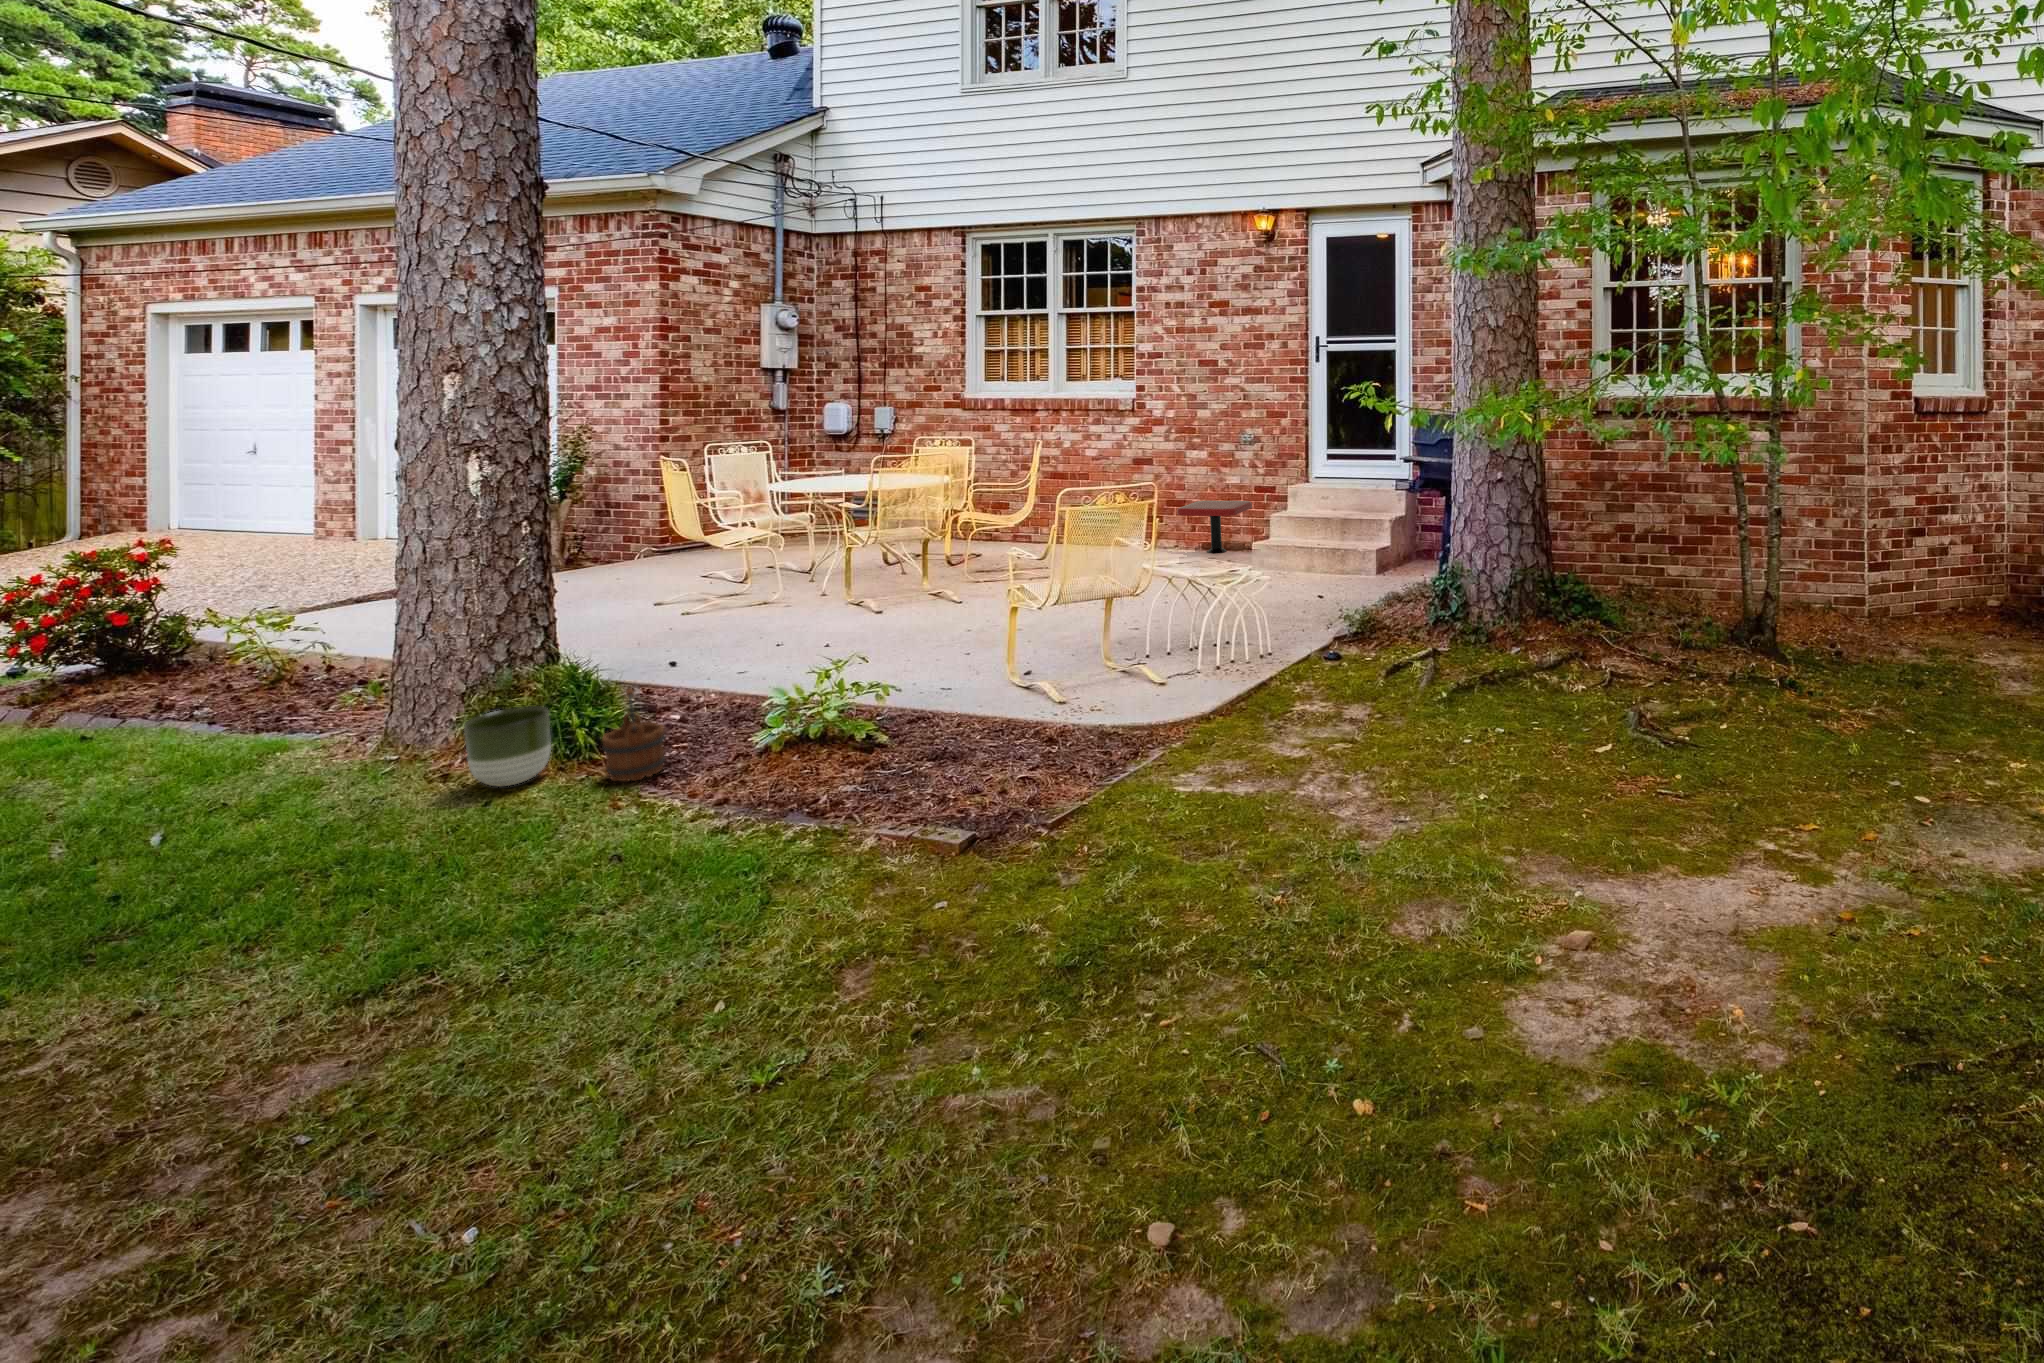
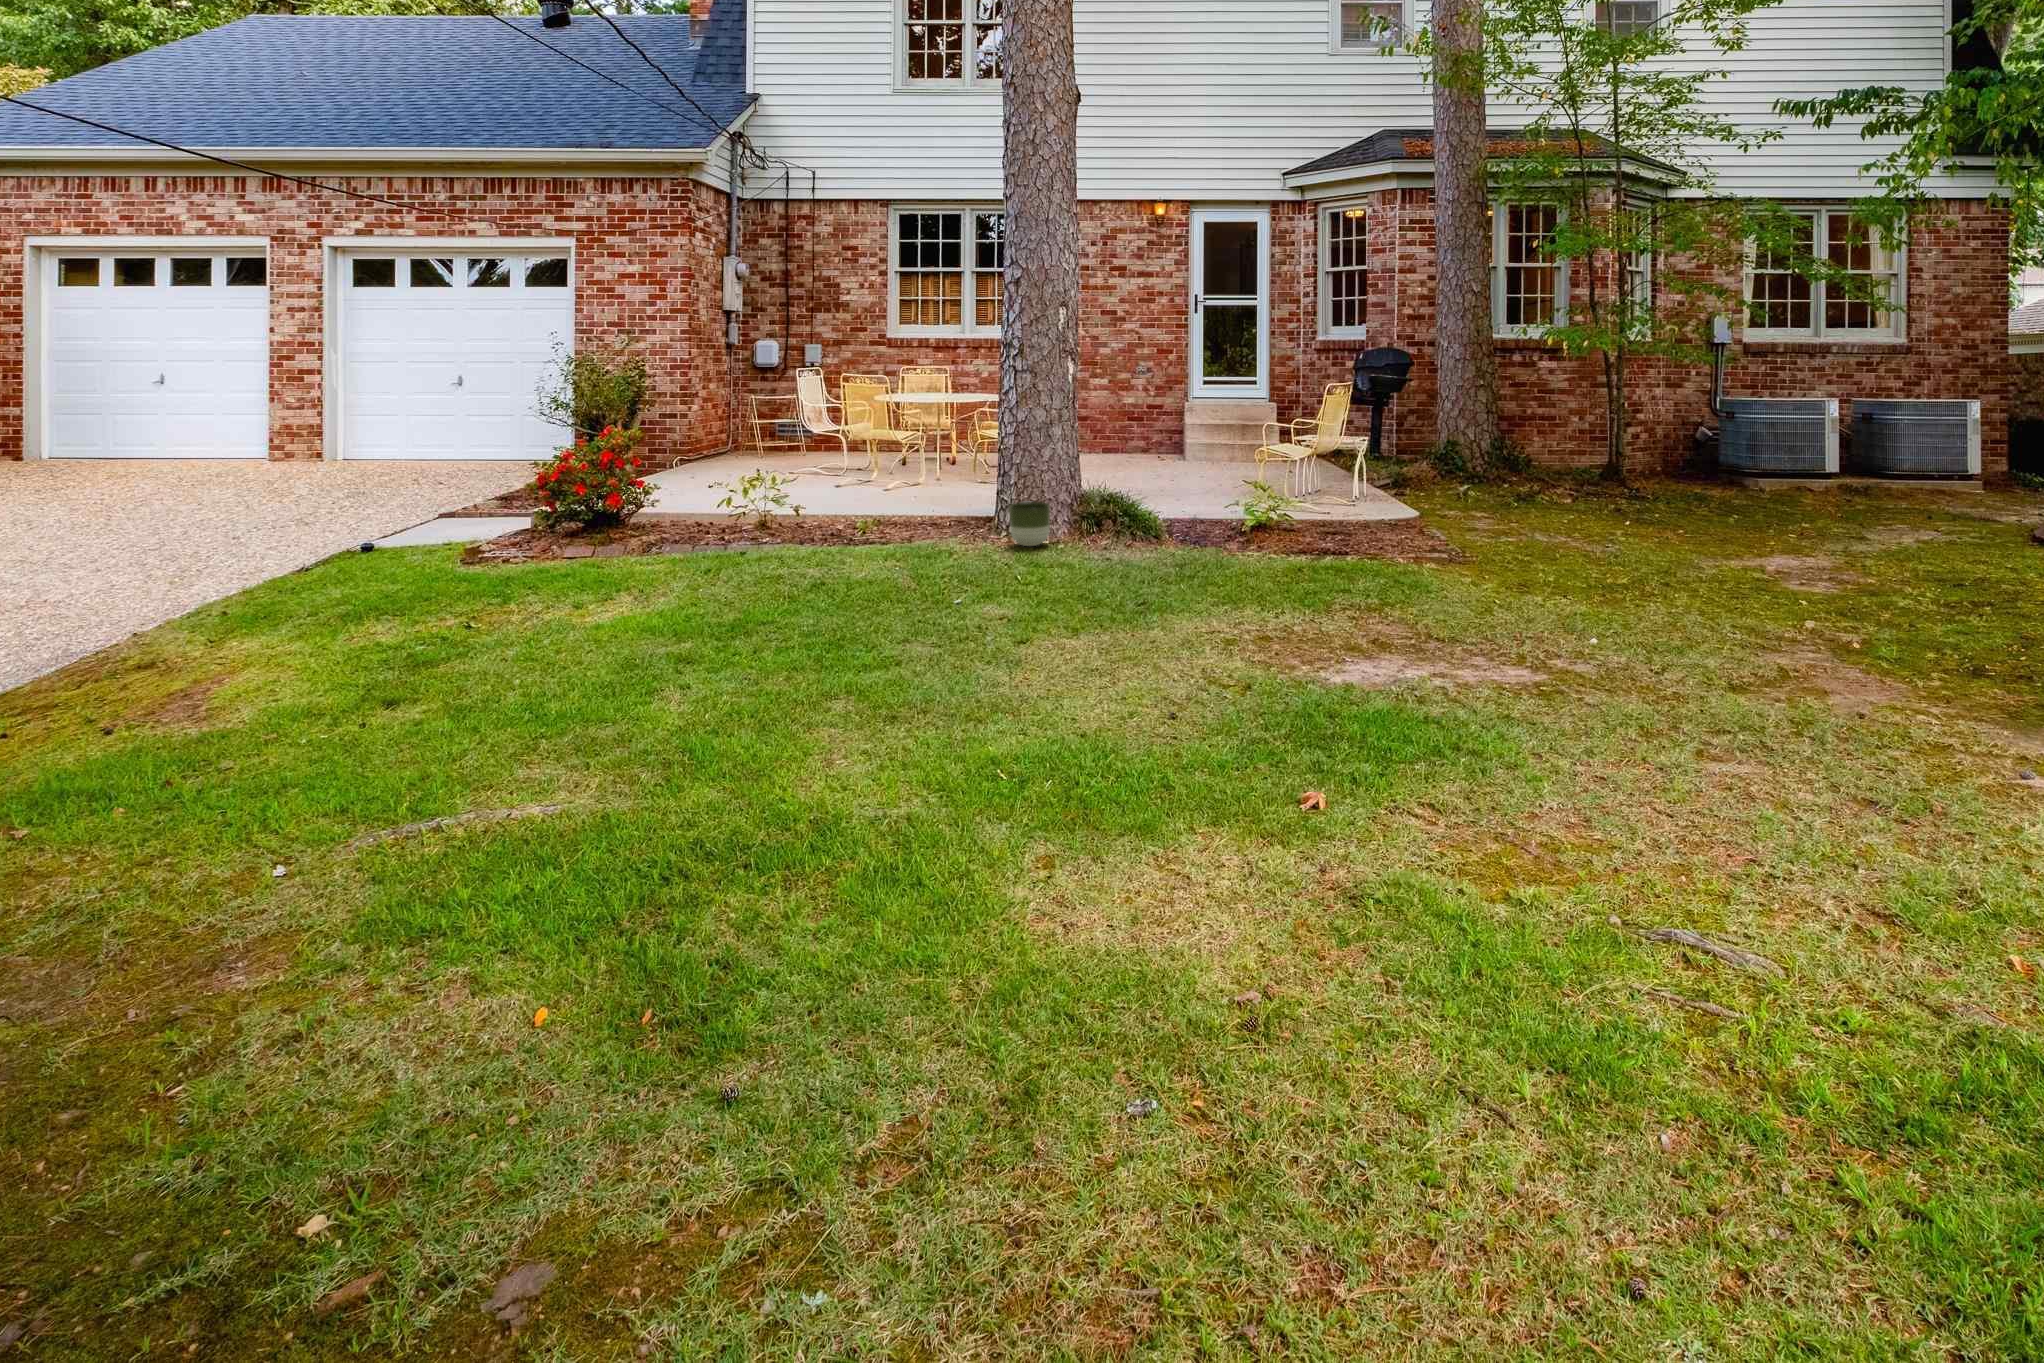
pedestal table: present [1177,501,1252,553] -> none [1108,418,1155,455]
wooden bucket: present [602,689,665,781] -> none [1079,488,1111,542]

